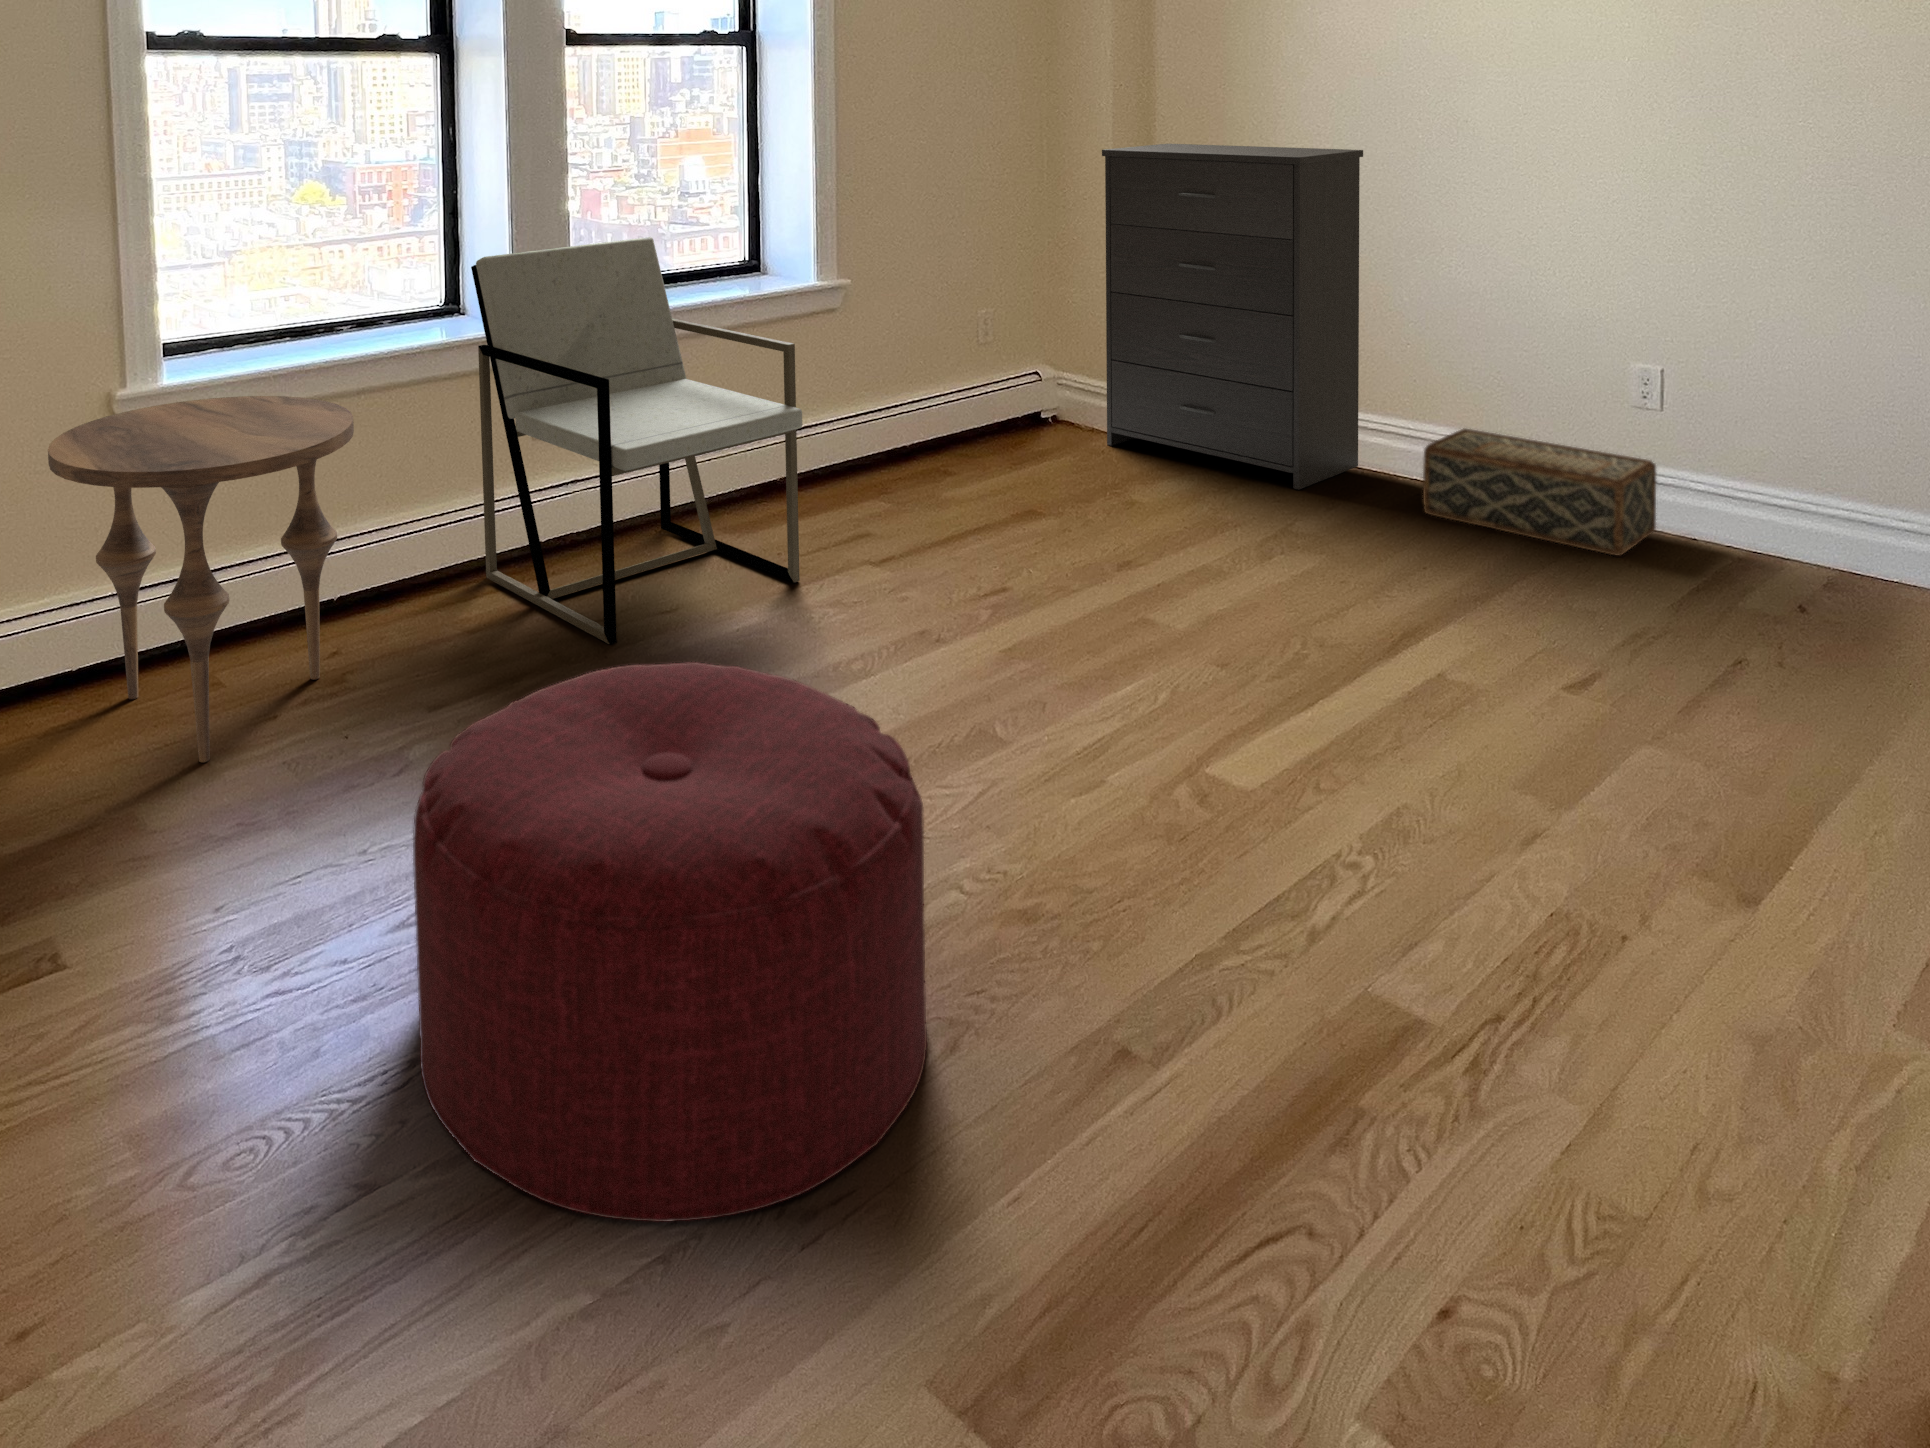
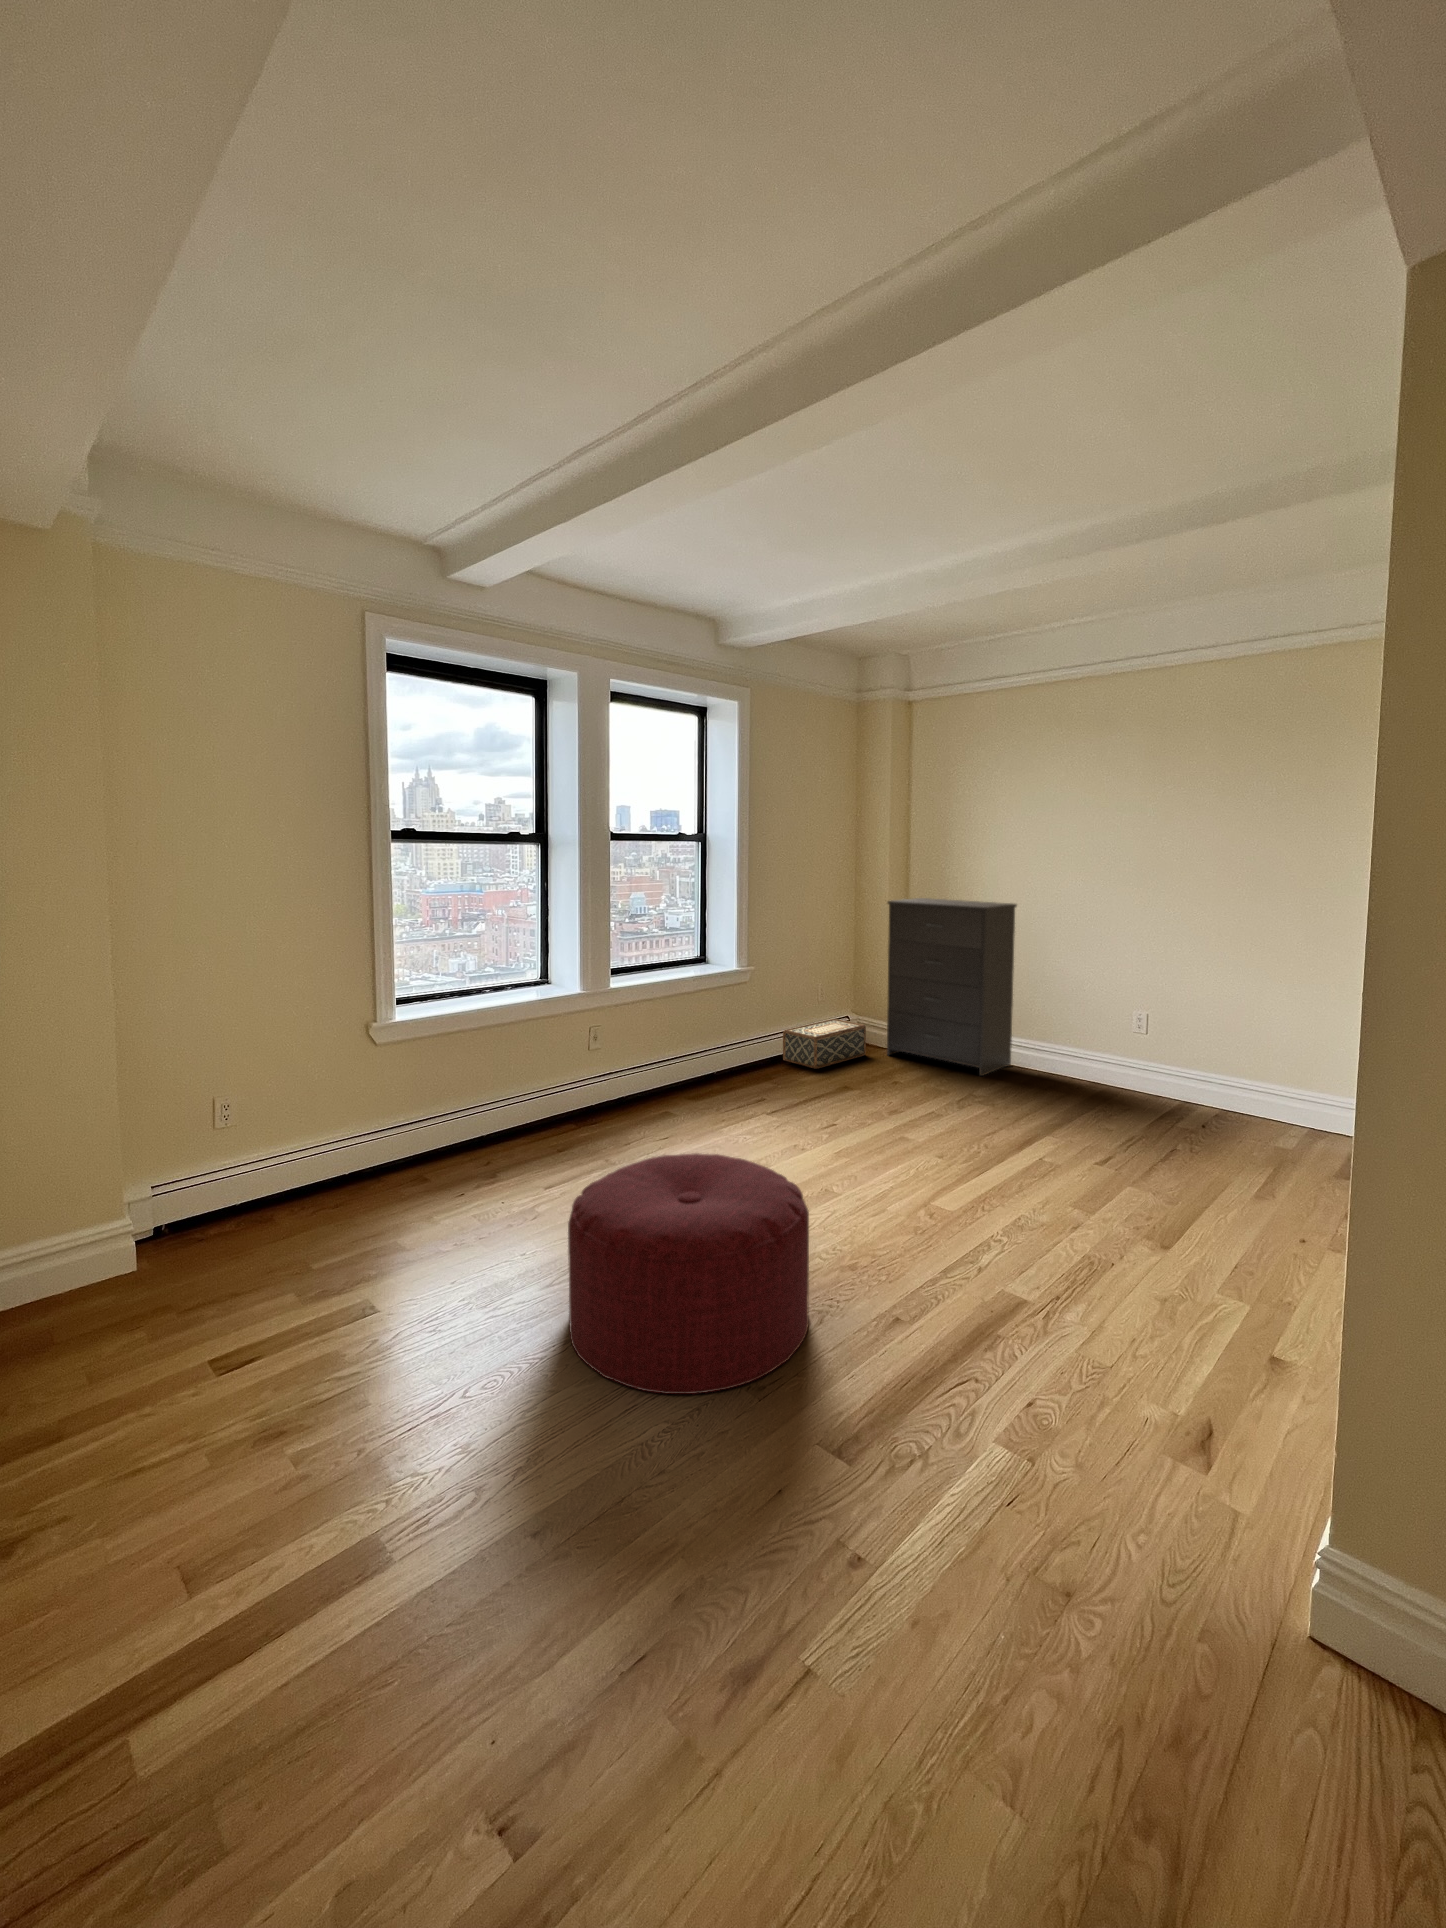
armchair: present [471,237,802,644] -> none [560,945,736,1157]
side table: present [48,396,354,762] -> none [343,1028,507,1218]
woven basket: present [1423,429,1656,556] -> present [783,1019,866,1069]

